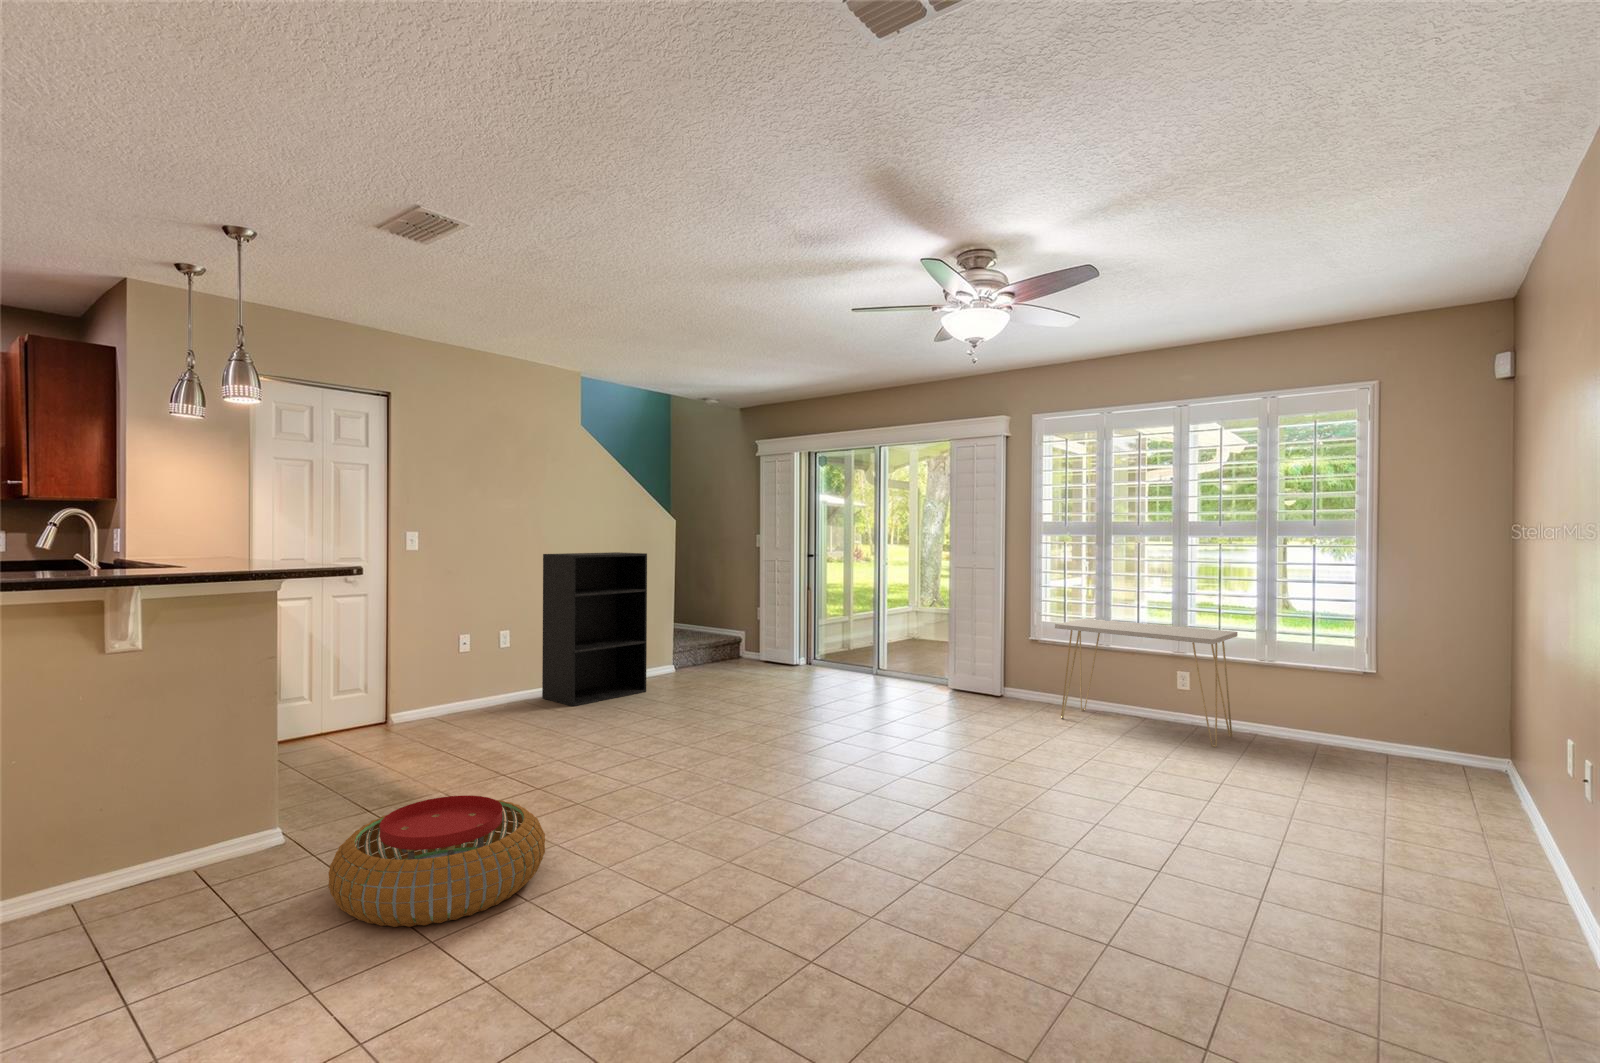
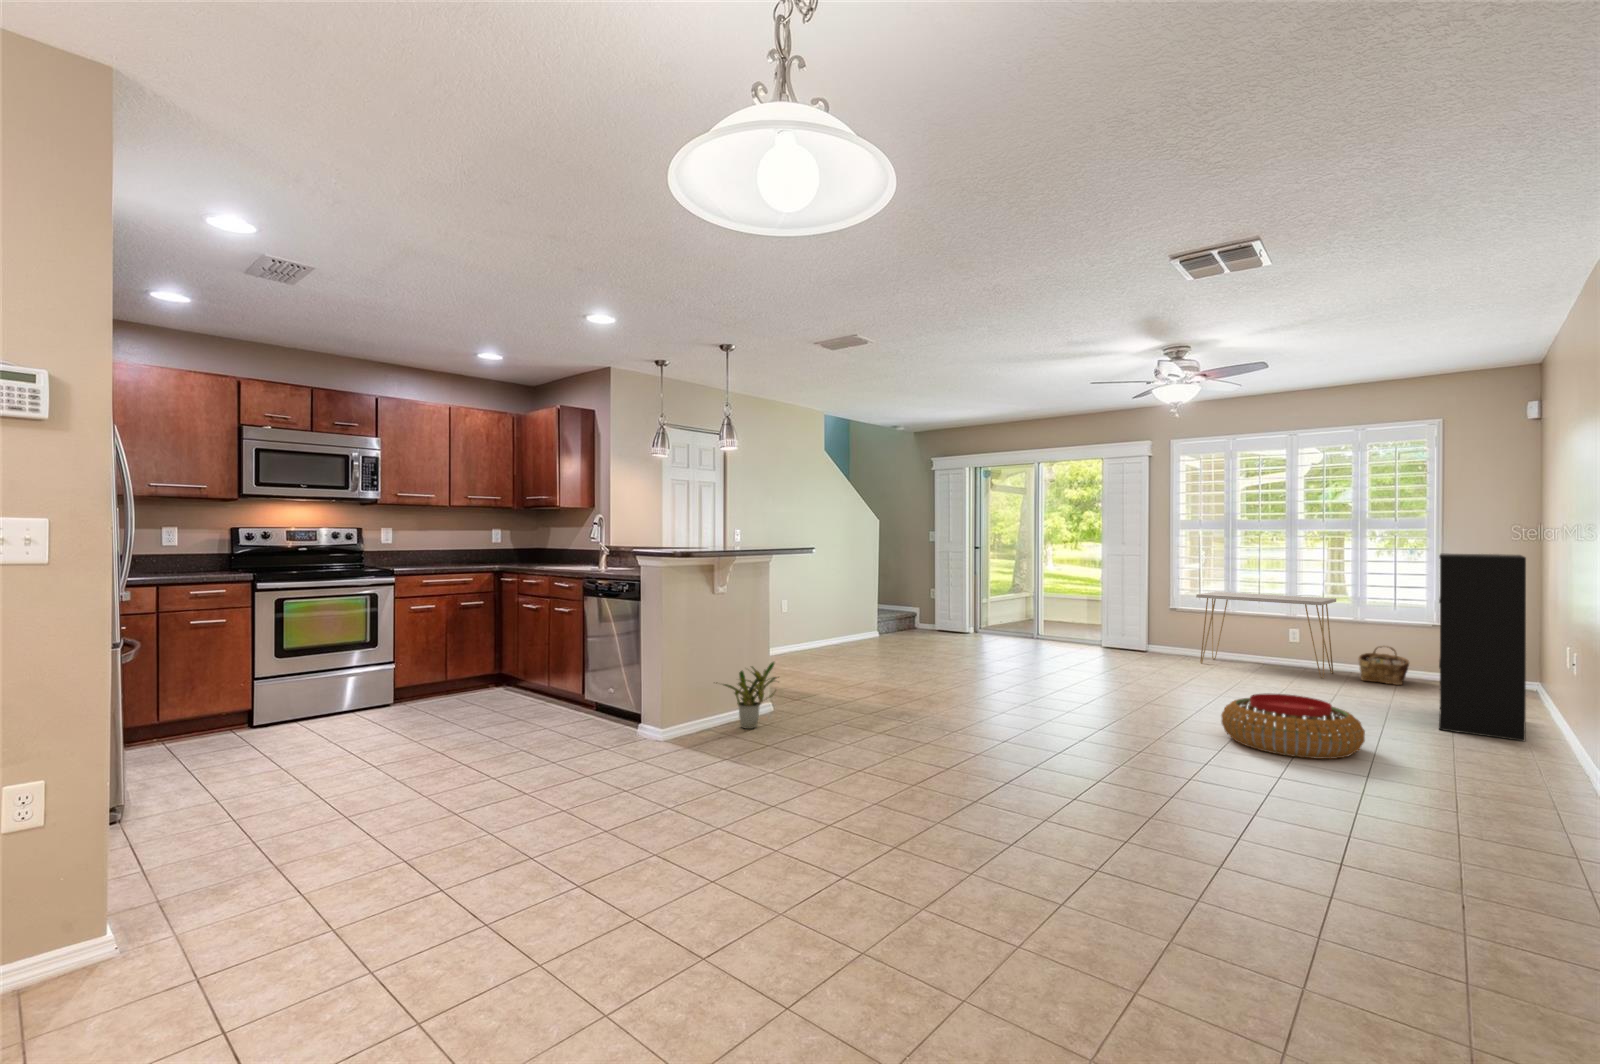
bookshelf: present [542,552,647,706] -> present [1439,554,1526,741]
woven basket: none [1263,700,1332,761] -> present [1358,646,1409,685]
potted plant: none [93,768,265,897] -> present [724,662,776,729]
pouf: present [328,795,545,927] -> present [1221,694,1365,759]

